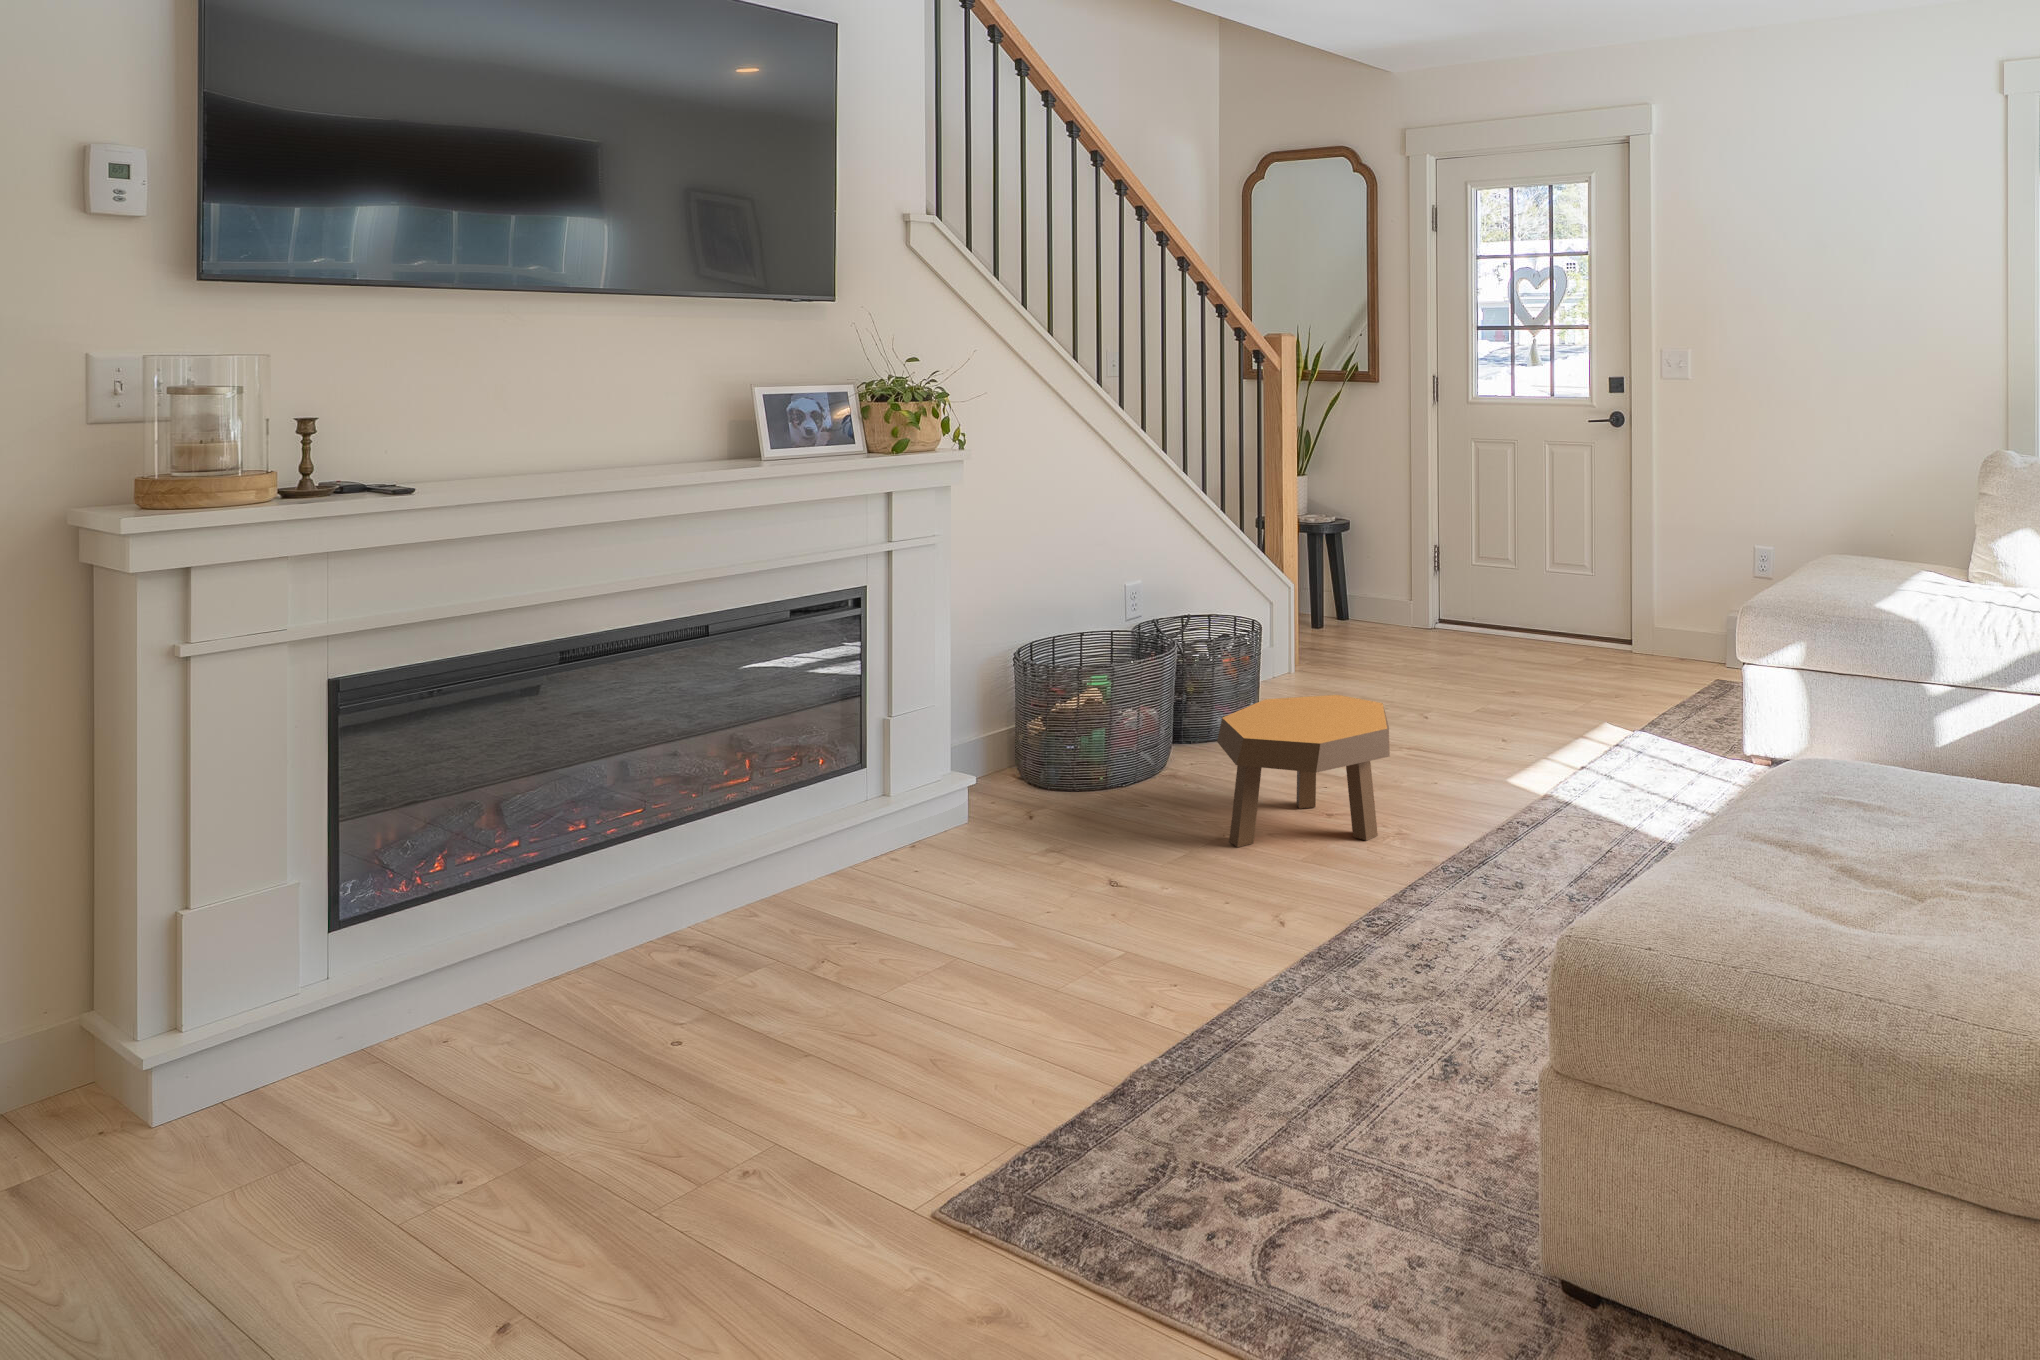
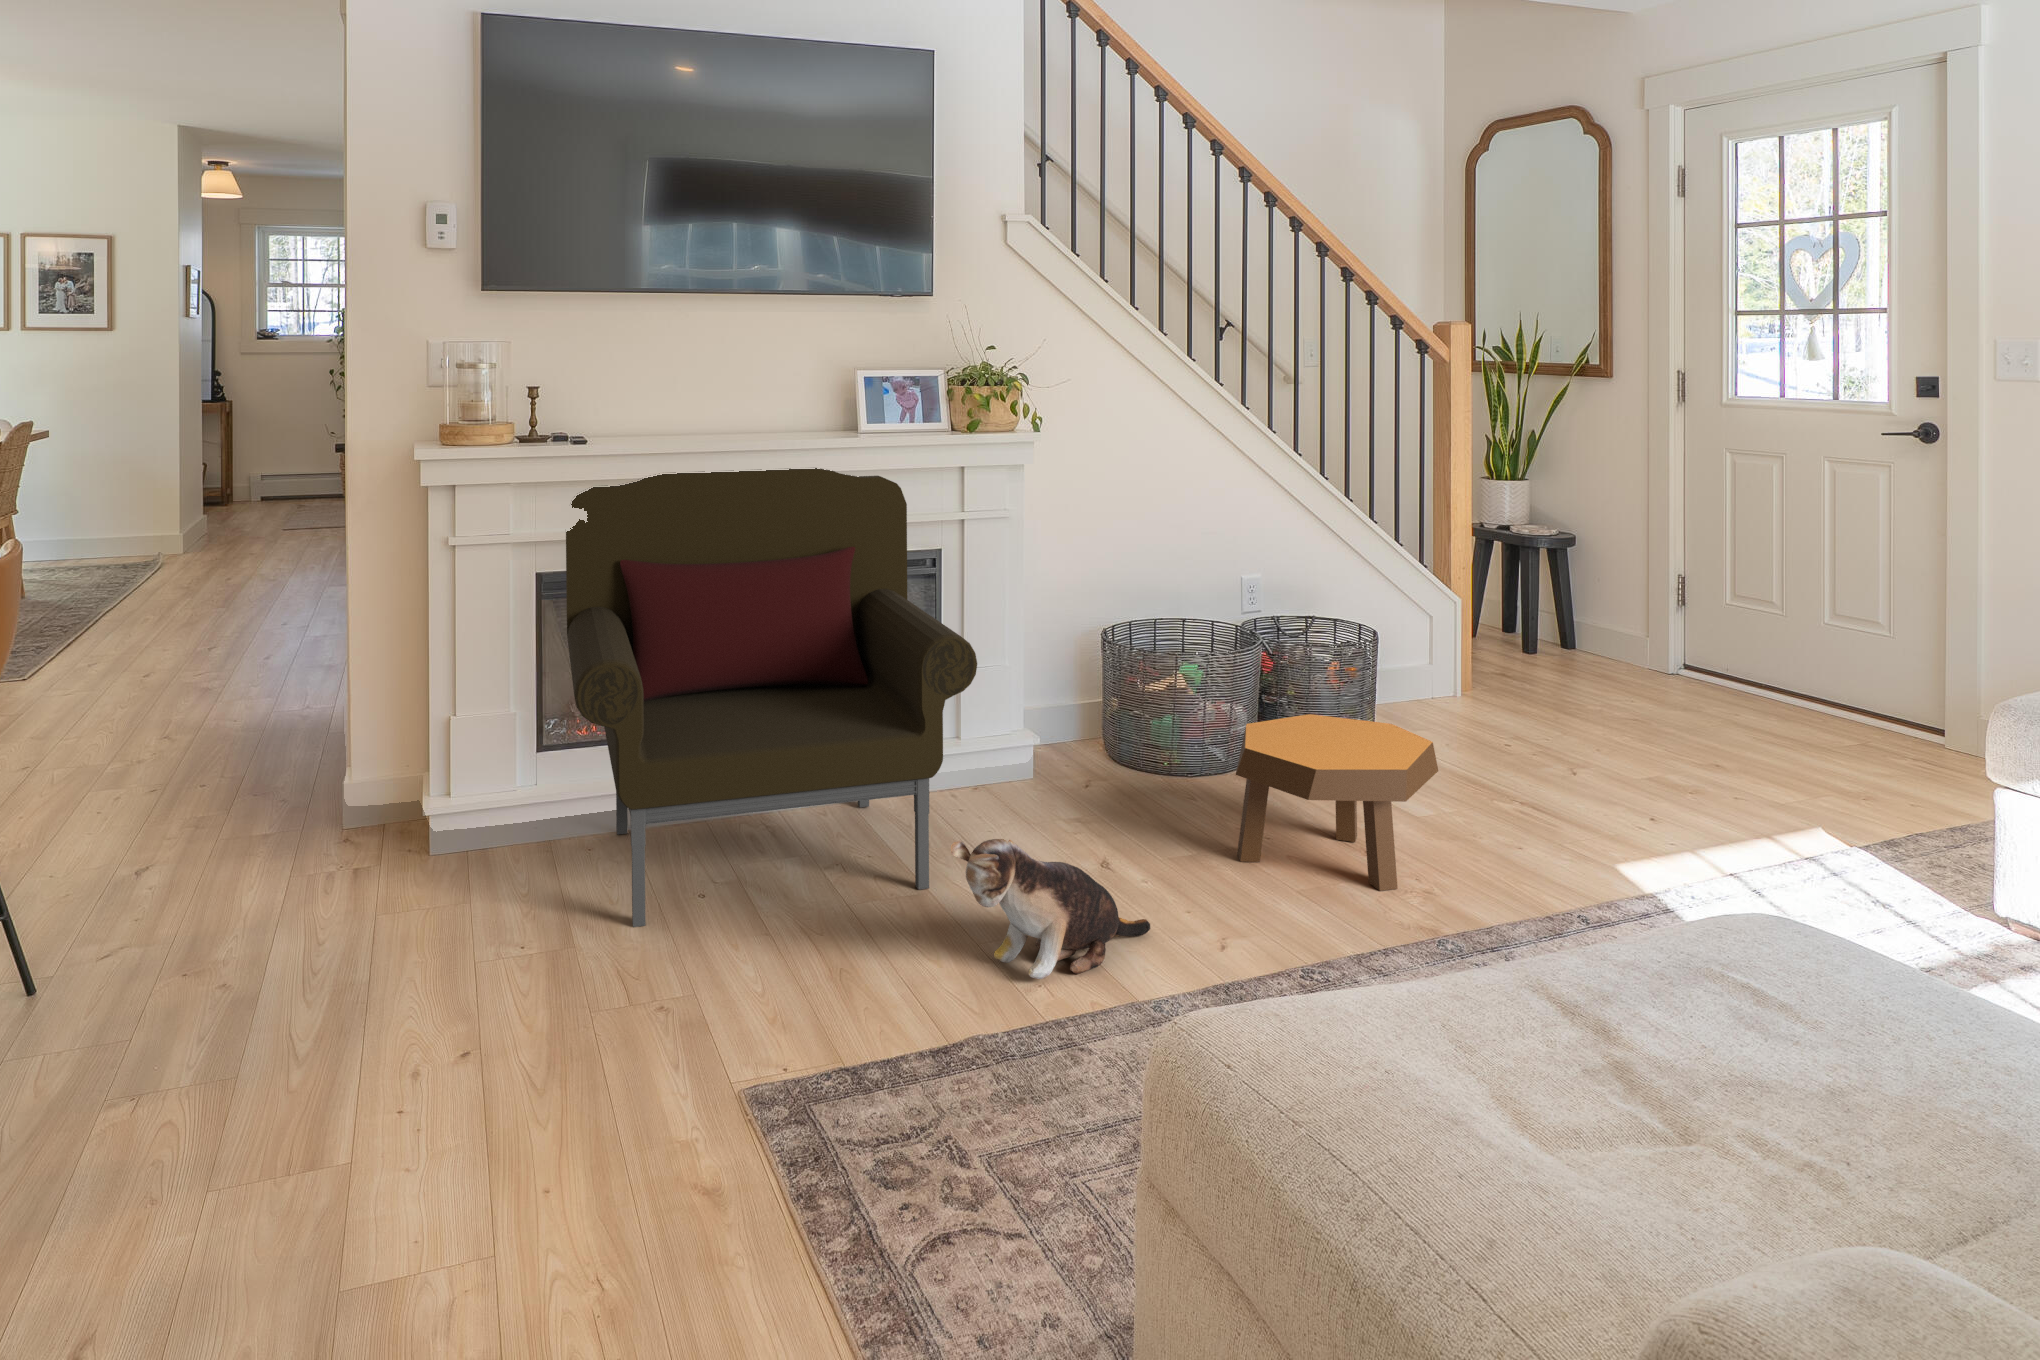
armchair: none [380,504,1008,1107] -> present [566,468,977,927]
plush toy: none [1063,867,1216,1000] -> present [951,839,1150,979]

